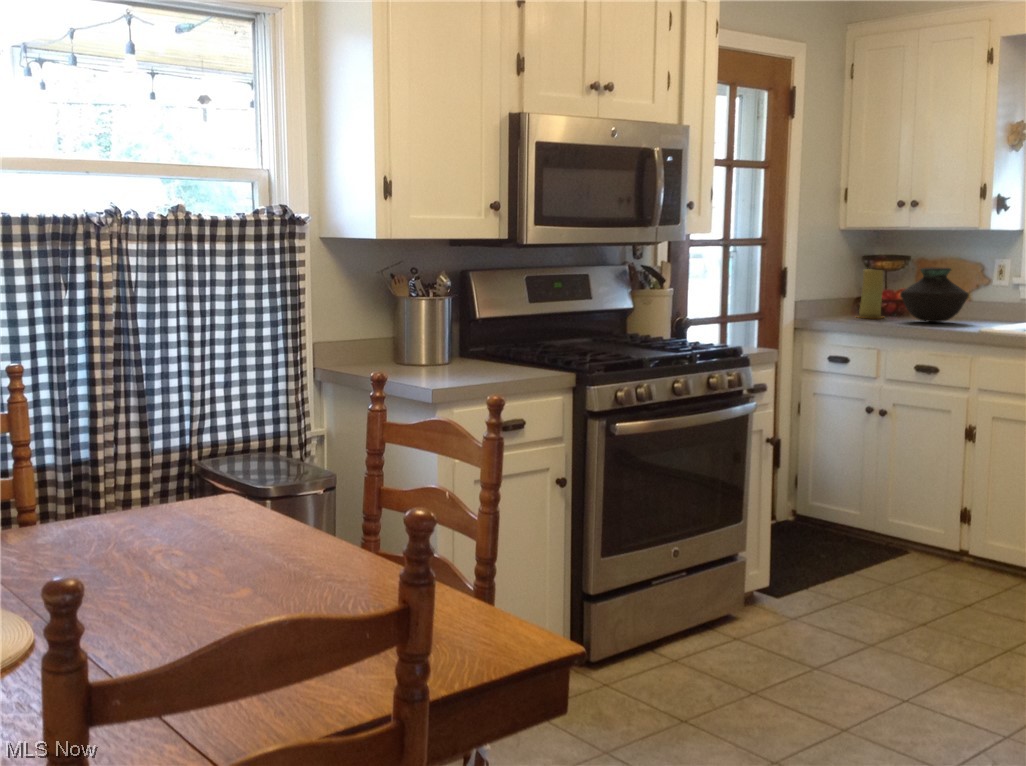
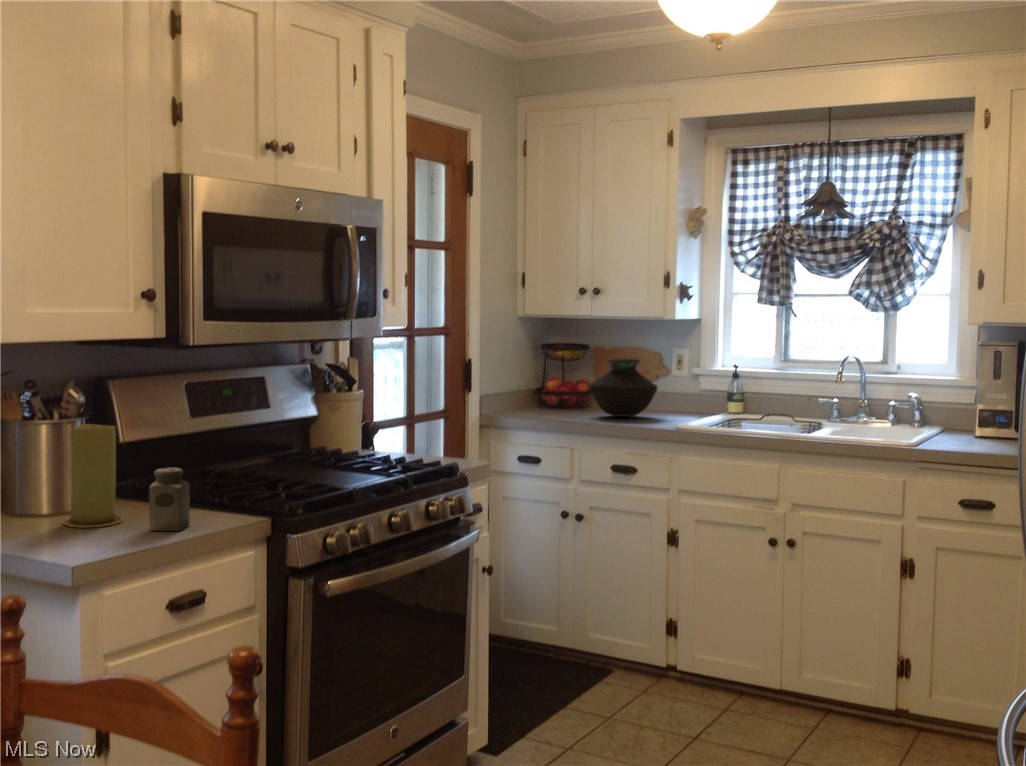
candle: present [858,269,883,318] -> present [64,424,123,527]
salt shaker: none [489,331,518,376] -> present [149,468,190,531]

